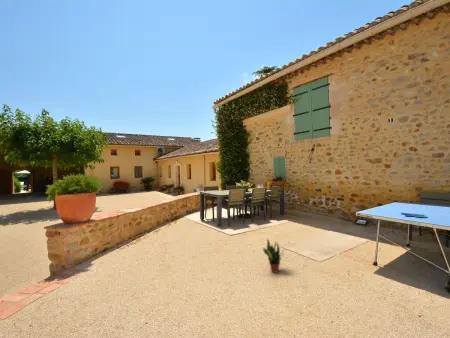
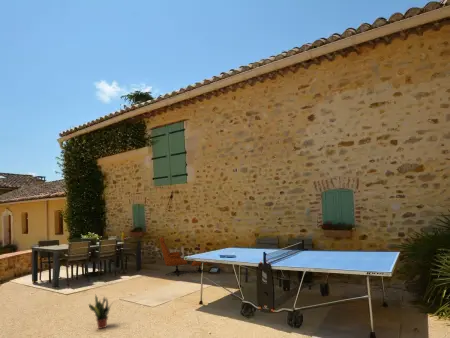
lounge chair: none [304,186,353,223] -> present [160,237,207,276]

